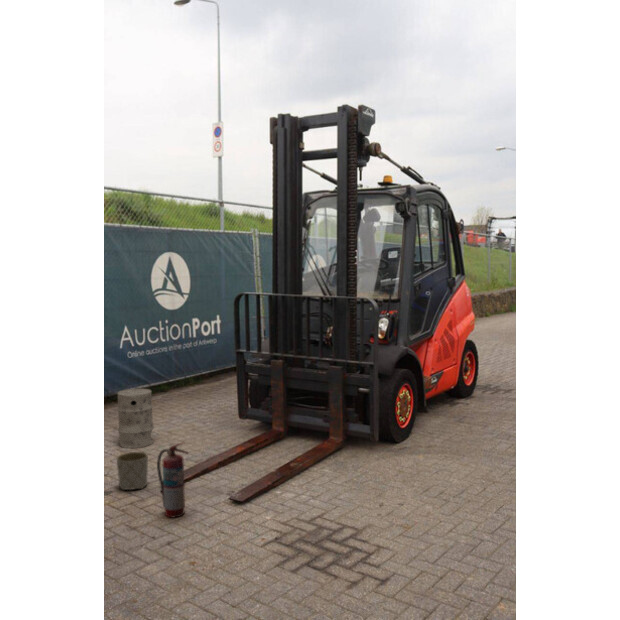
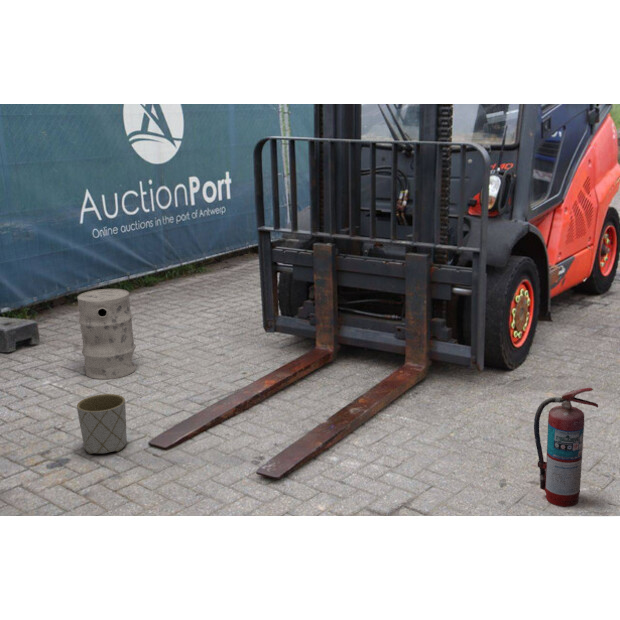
fire extinguisher: present [157,443,188,517] -> present [534,388,598,507]

